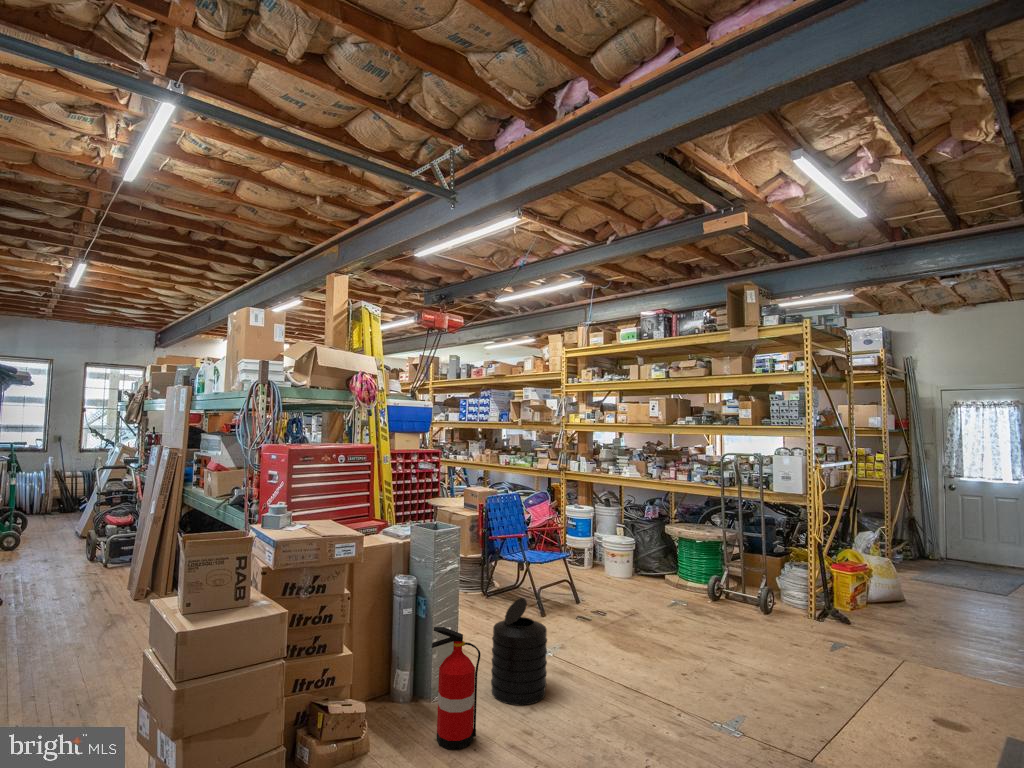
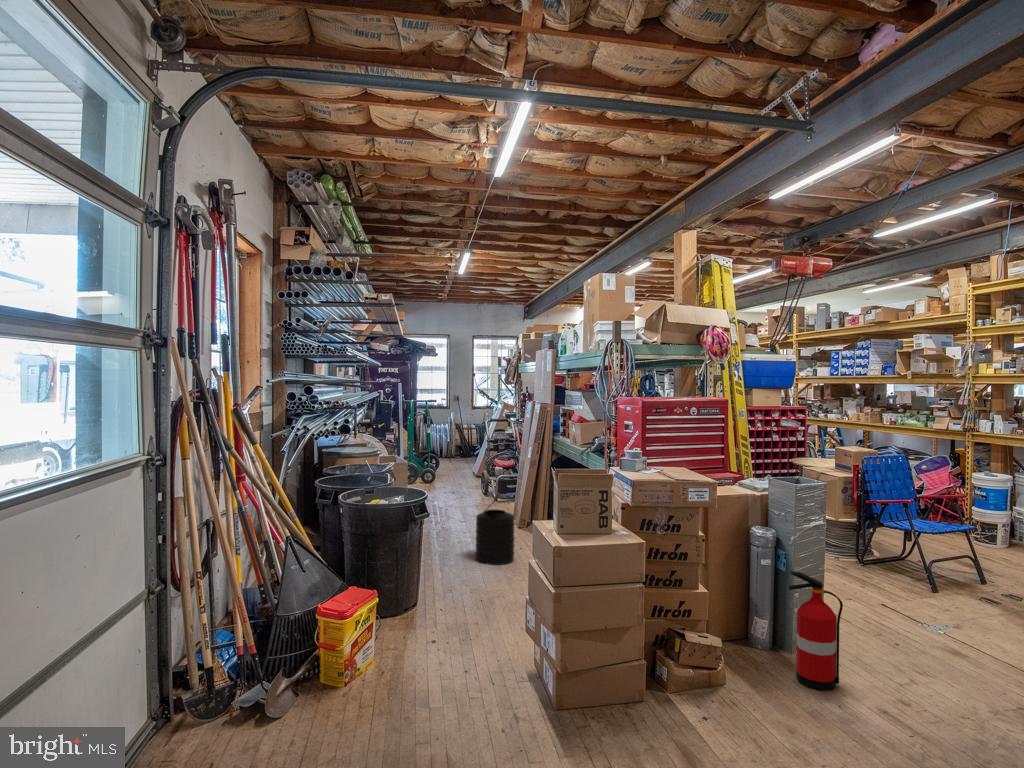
trash can: present [491,598,547,705] -> present [475,501,515,565]

